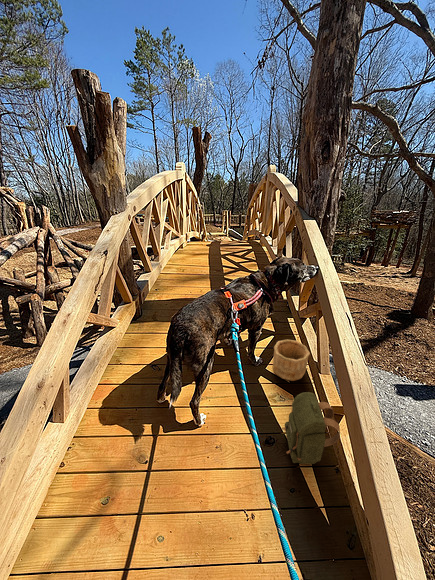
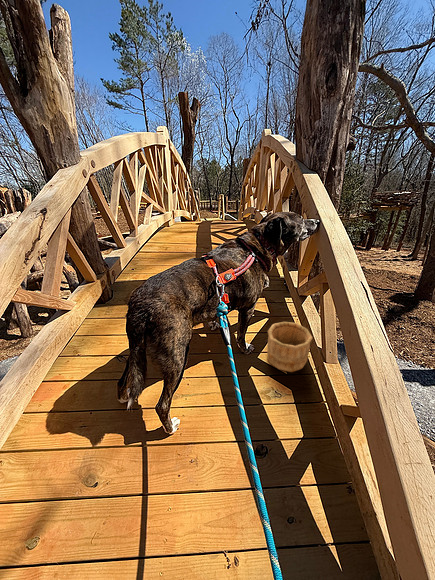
backpack: present [282,392,340,464] -> none [277,387,356,482]

